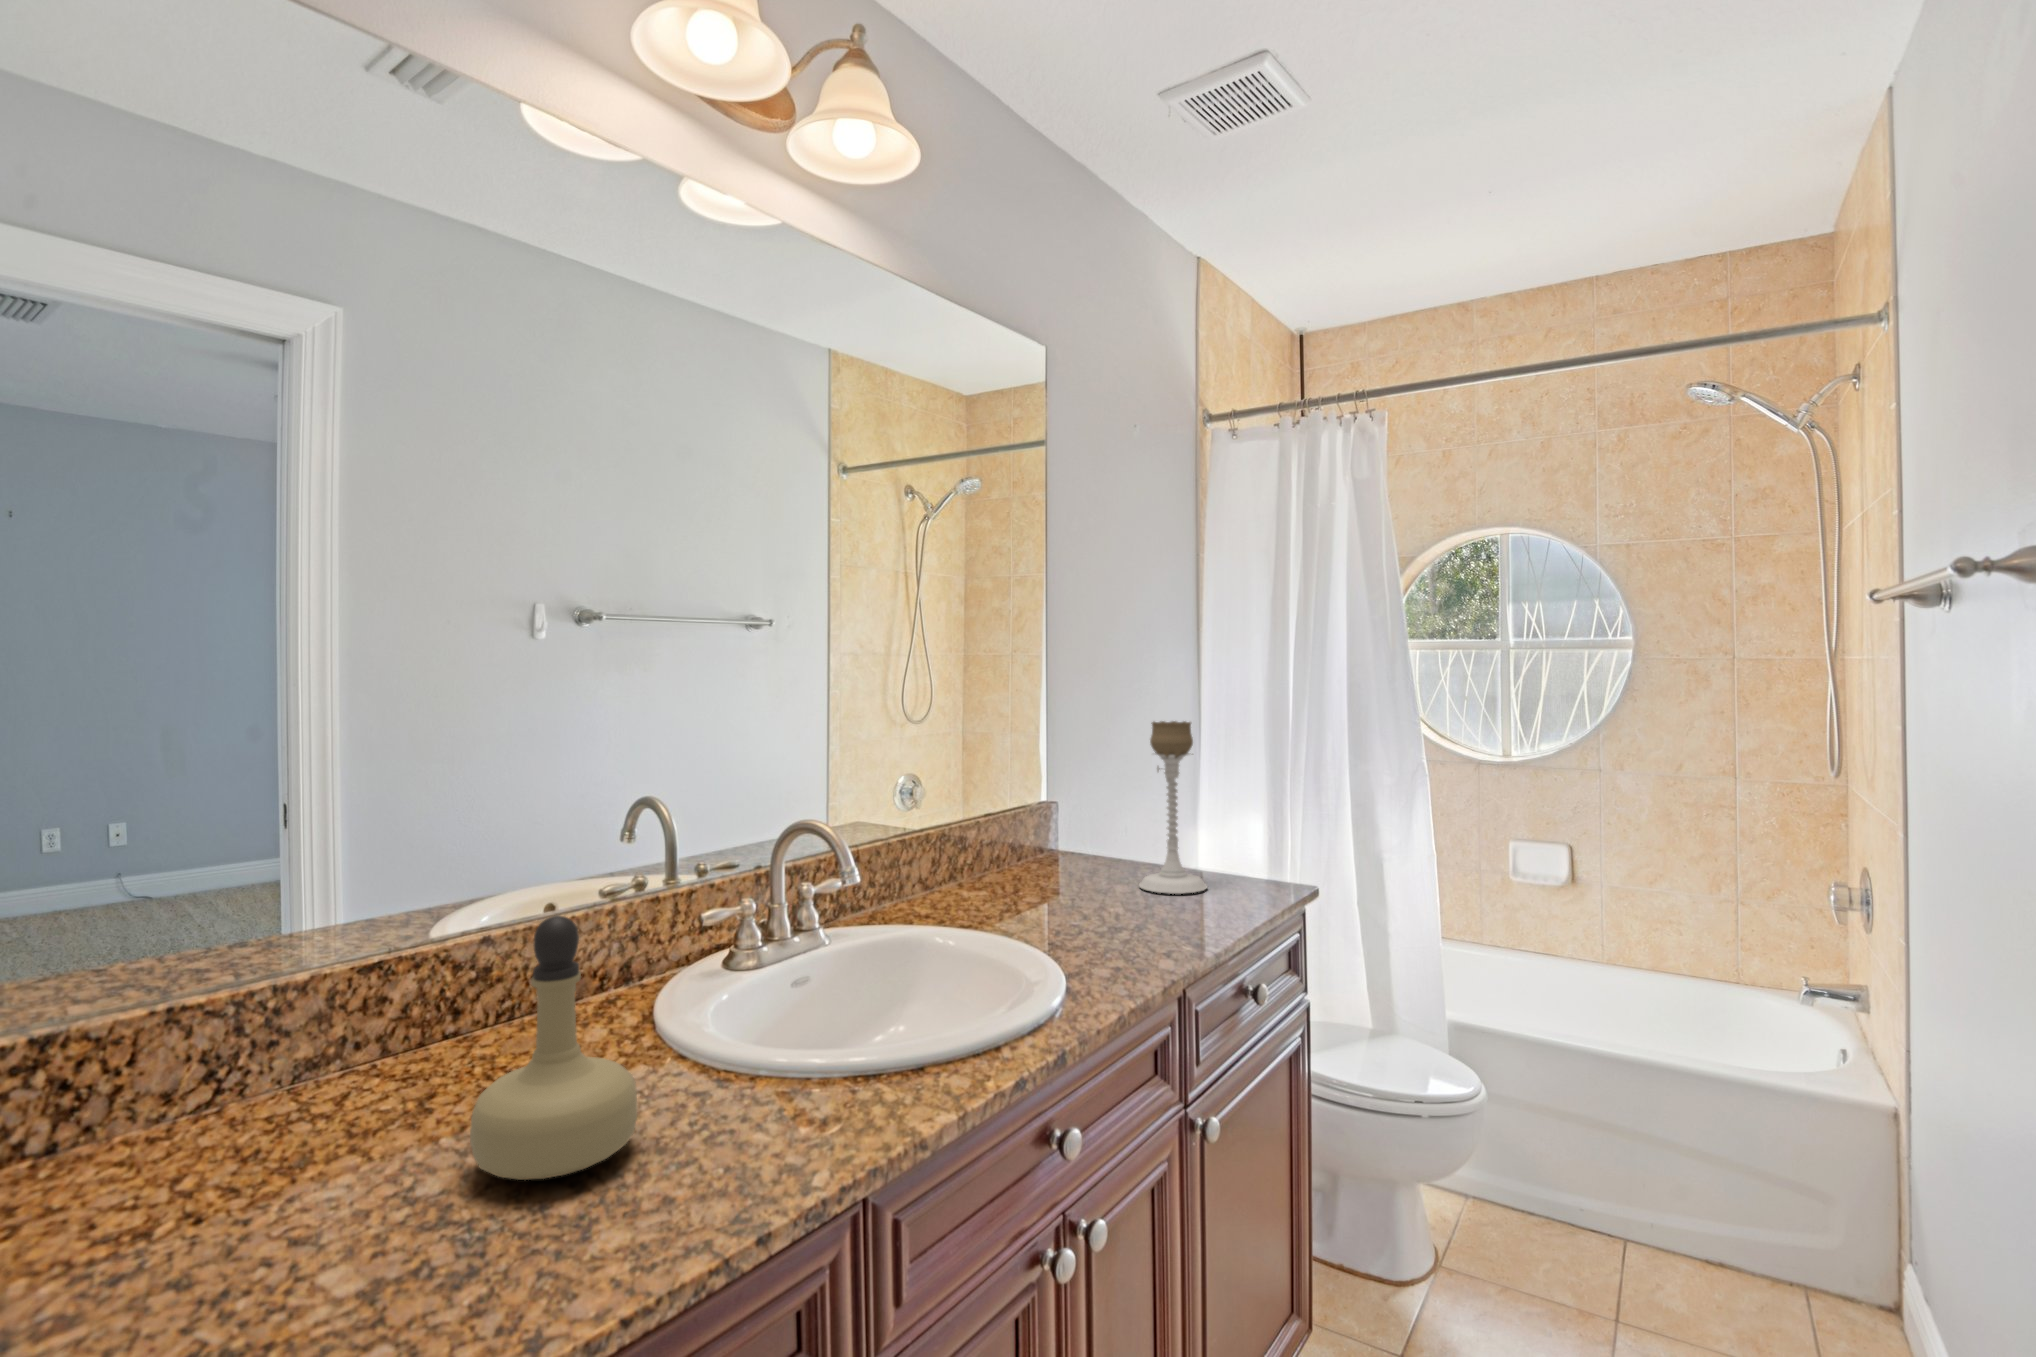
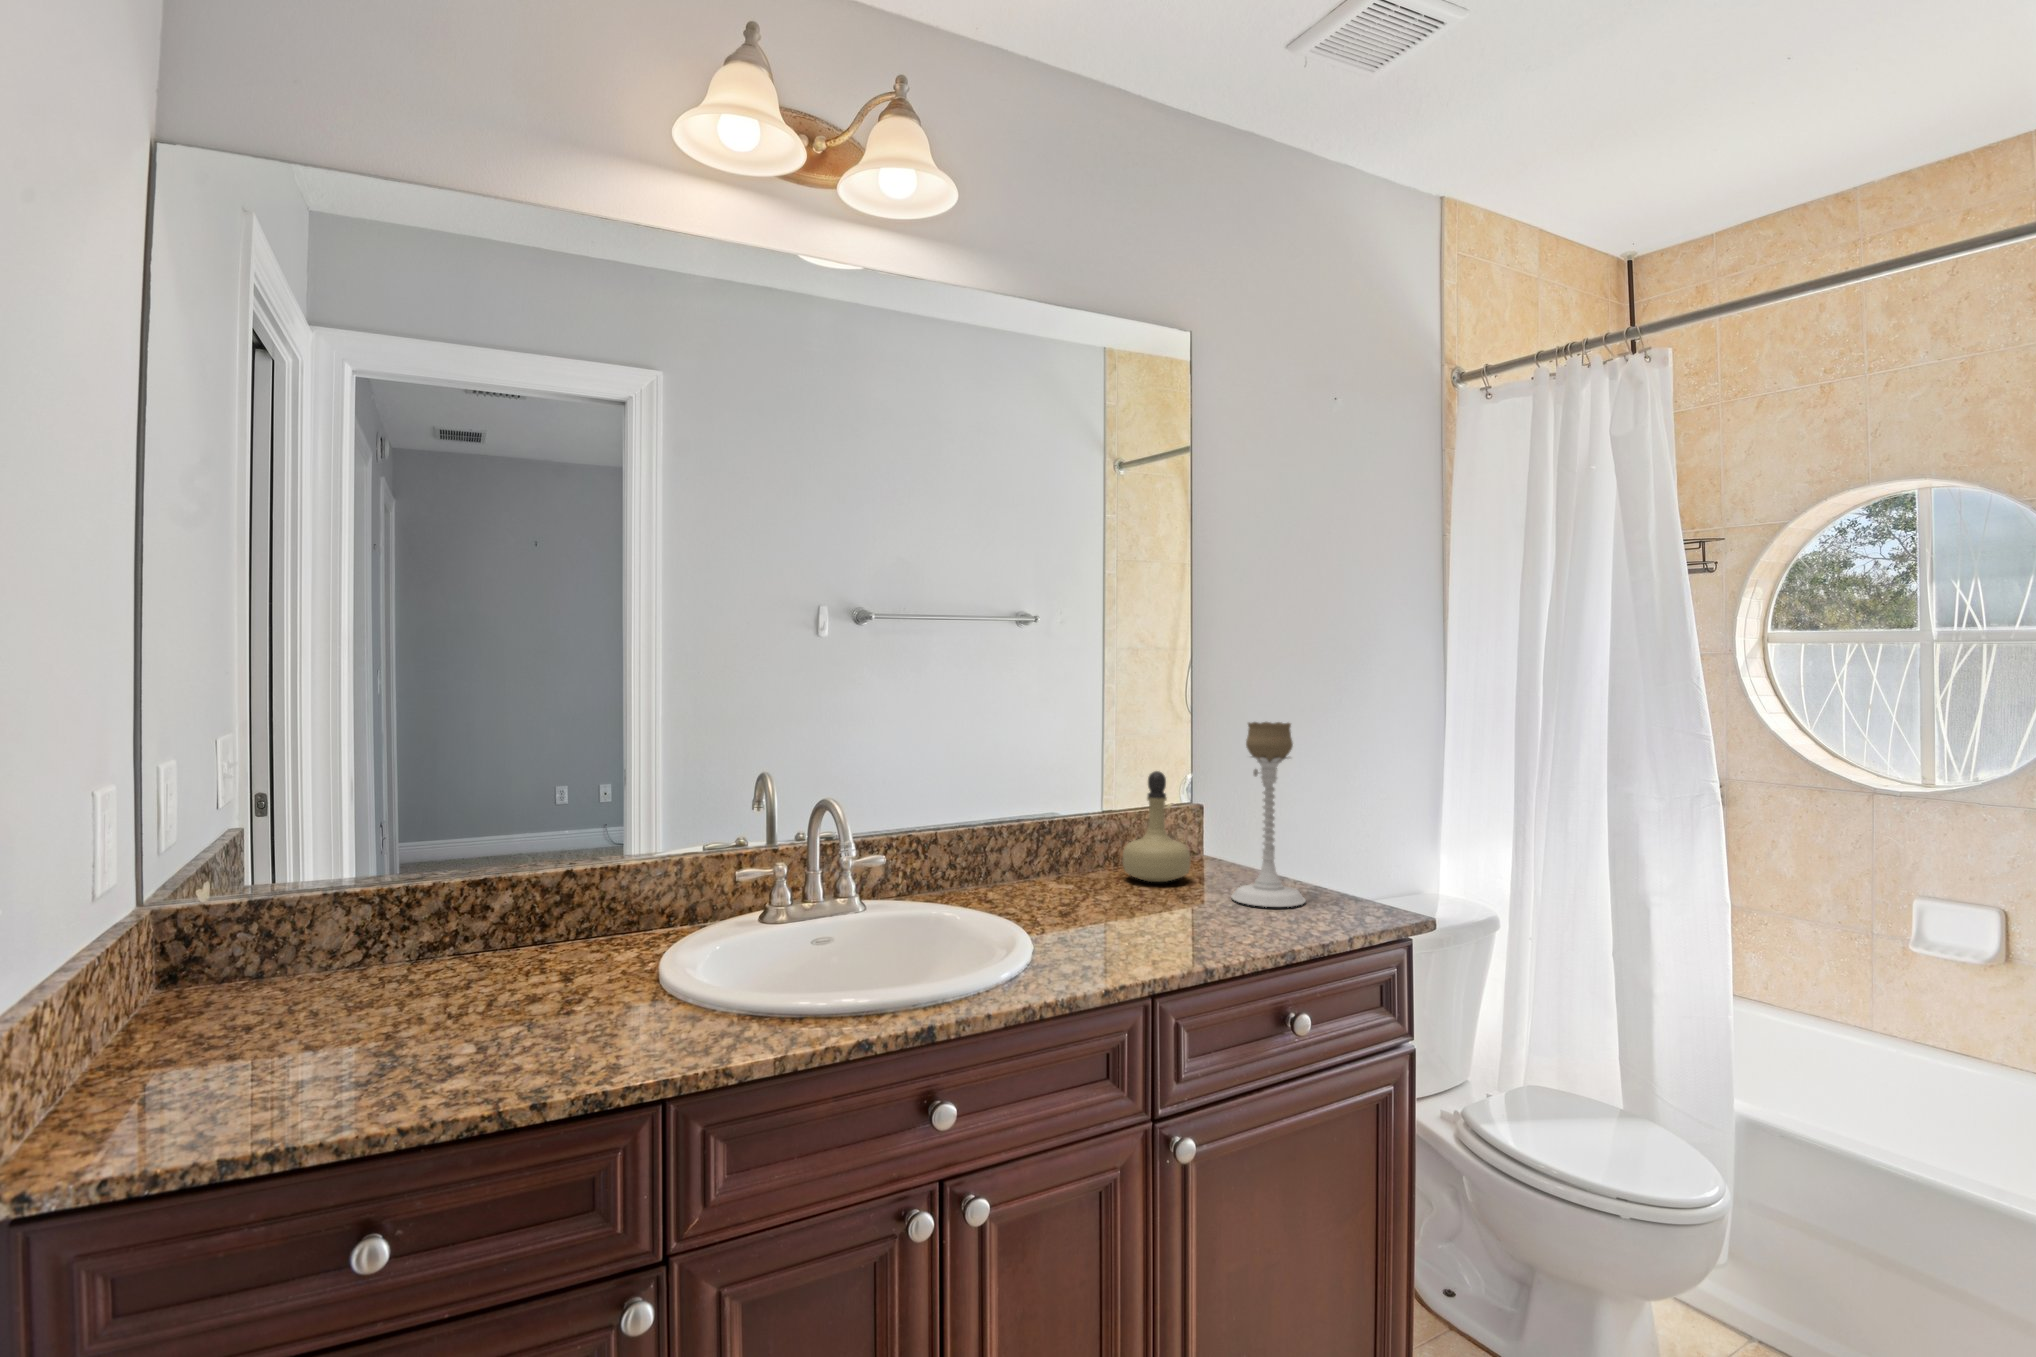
perfume bottle: present [470,915,637,1180] -> present [1123,771,1190,882]

